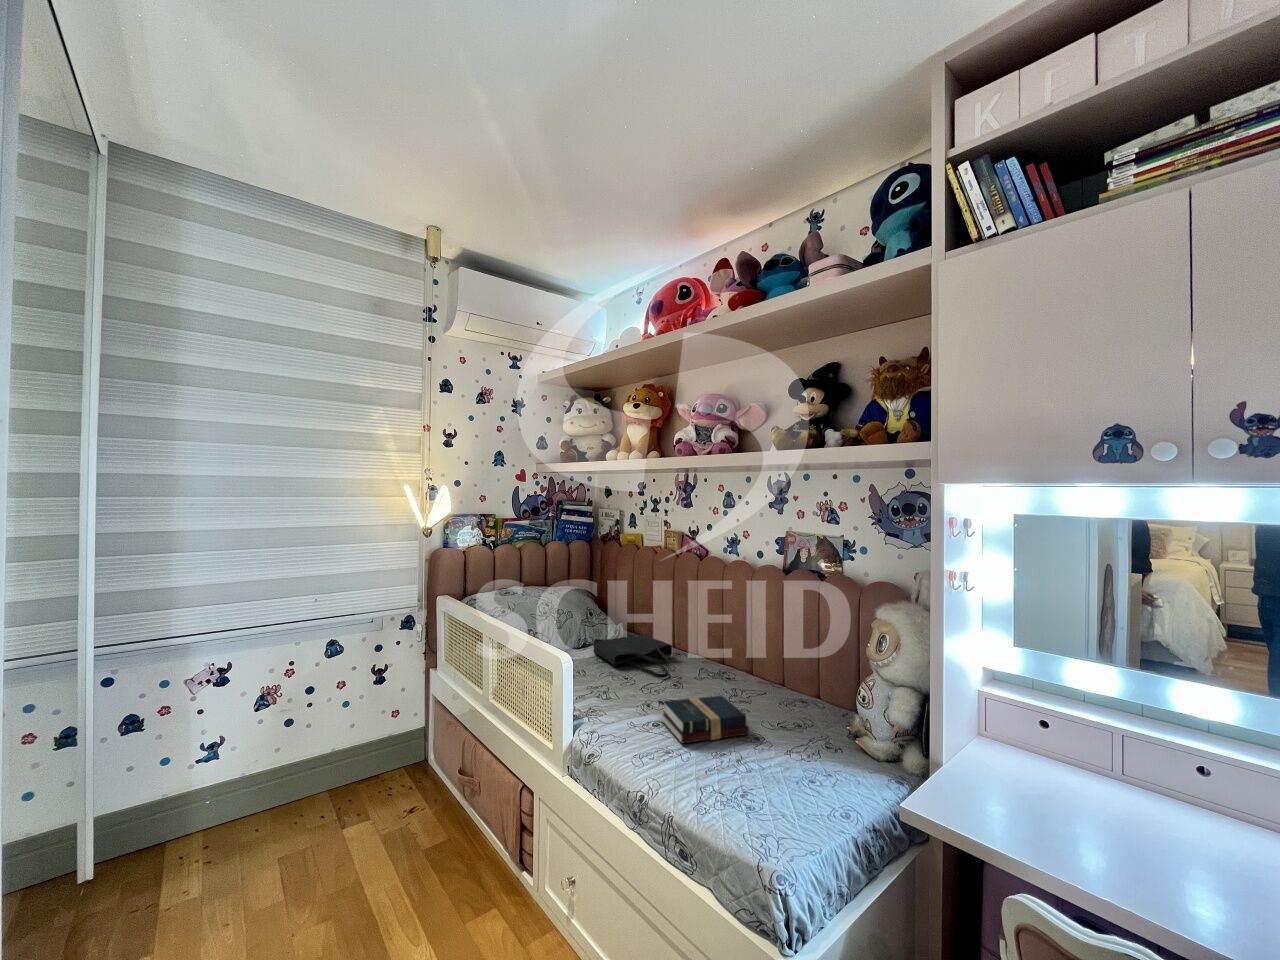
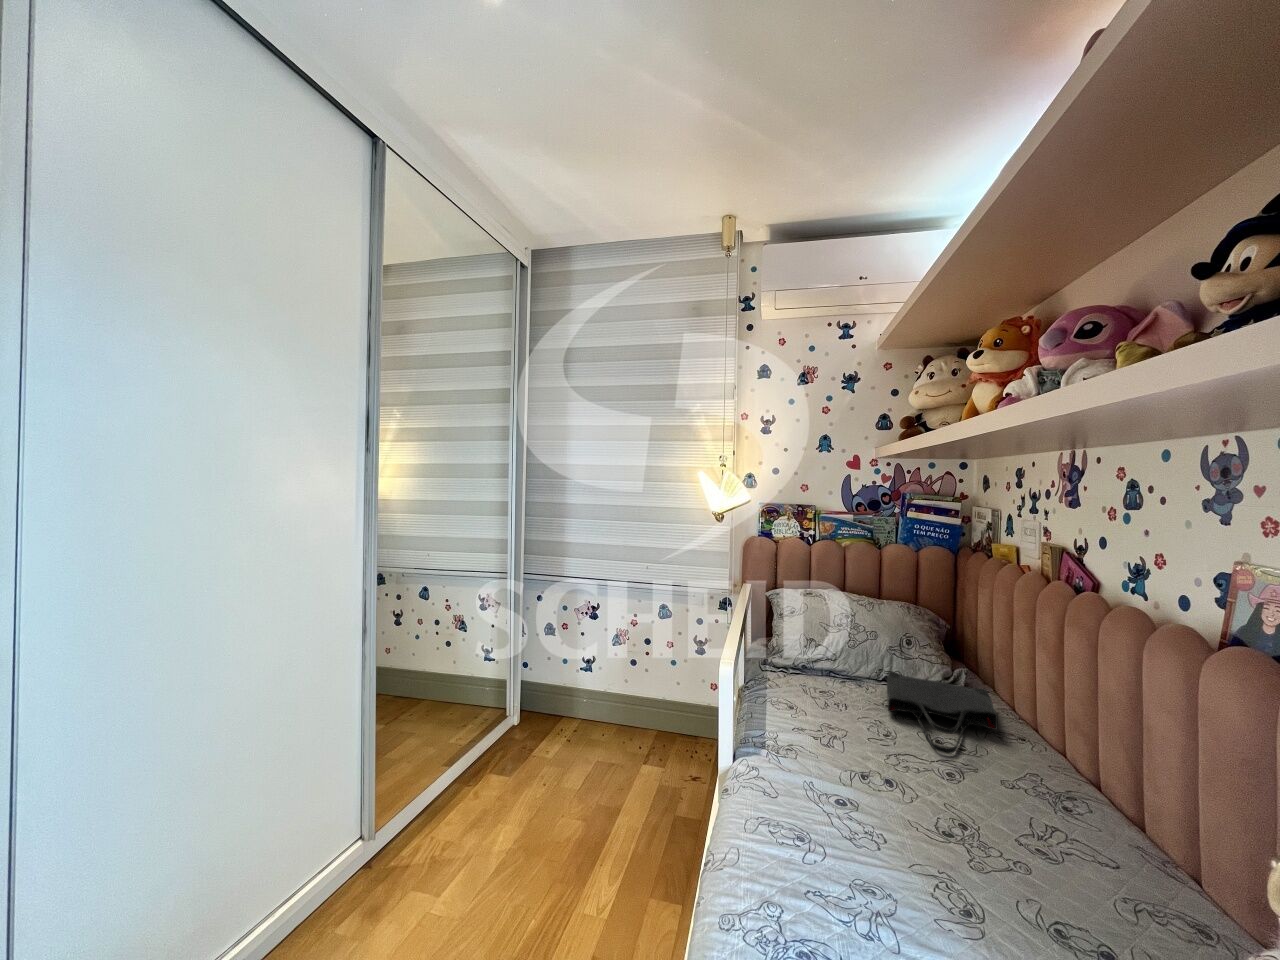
hardback book: present [661,696,749,743] -> none [827,772,967,895]

